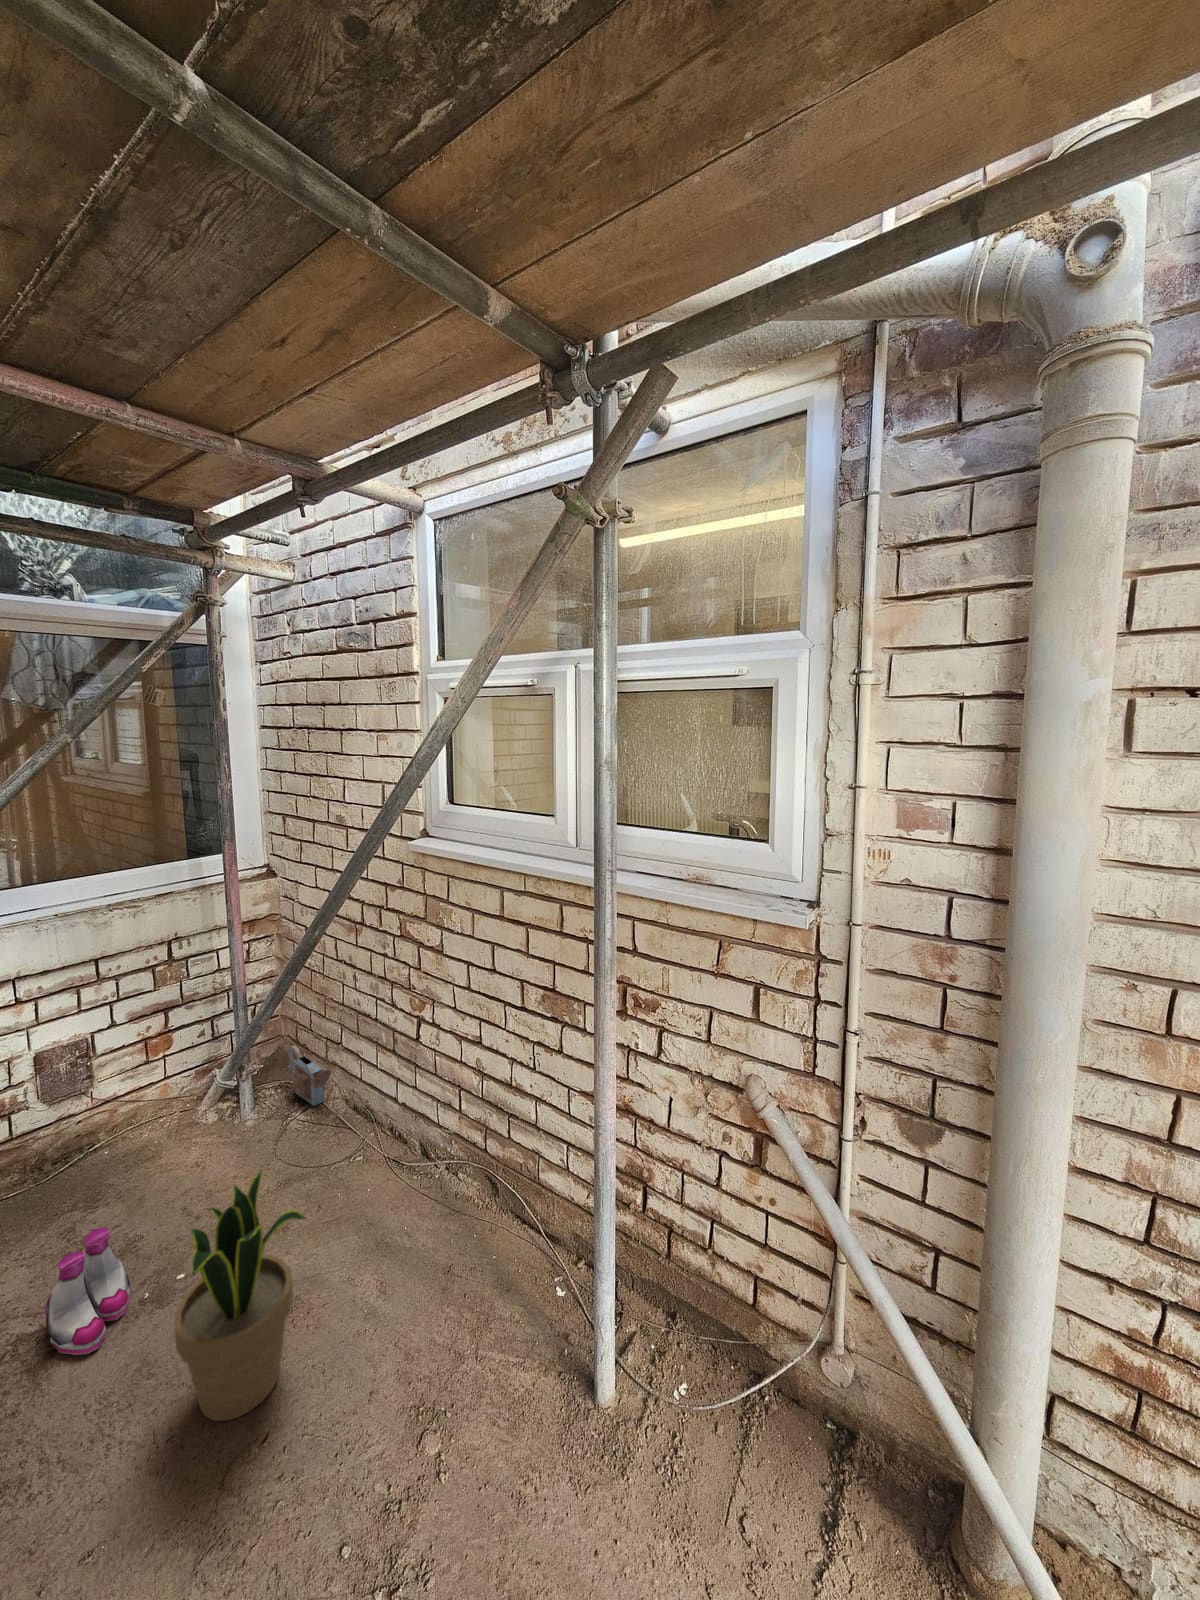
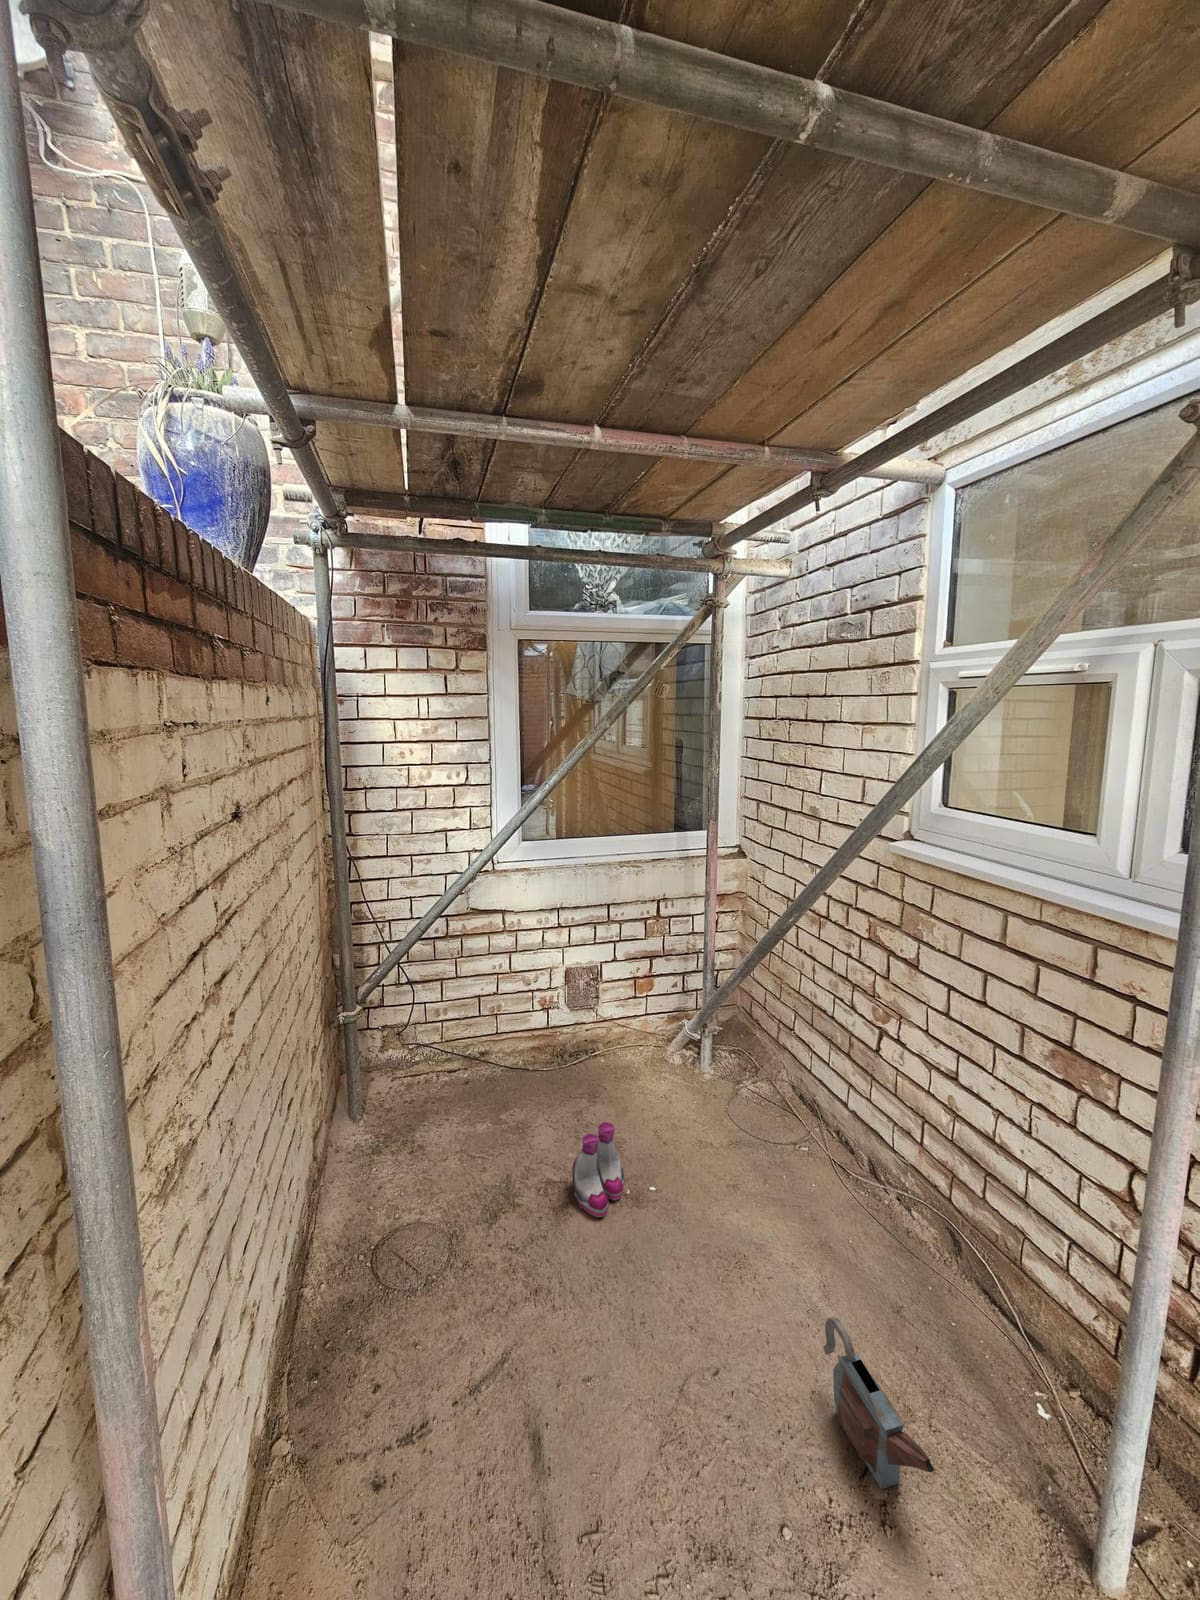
watering can: present [288,1045,332,1106] -> present [823,1317,935,1489]
potted plant: present [175,1171,305,1421] -> none [662,1128,772,1336]

